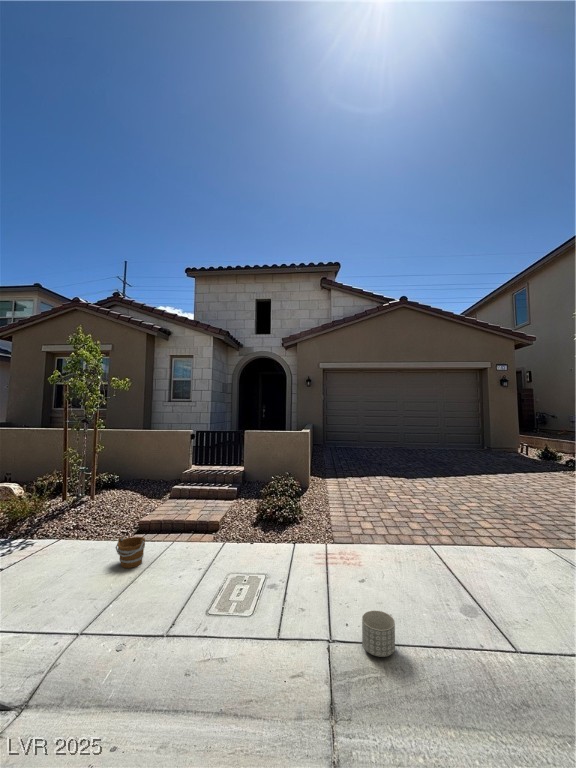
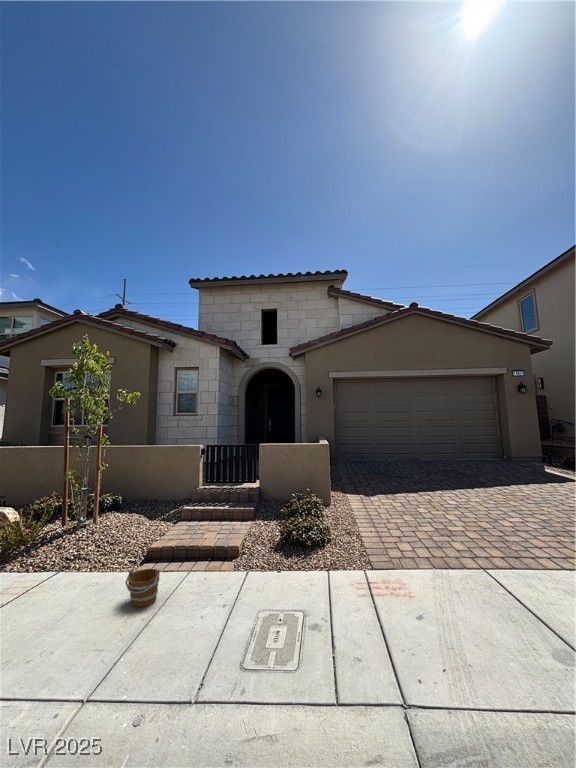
planter: present [362,611,395,657] -> none [443,663,489,727]

